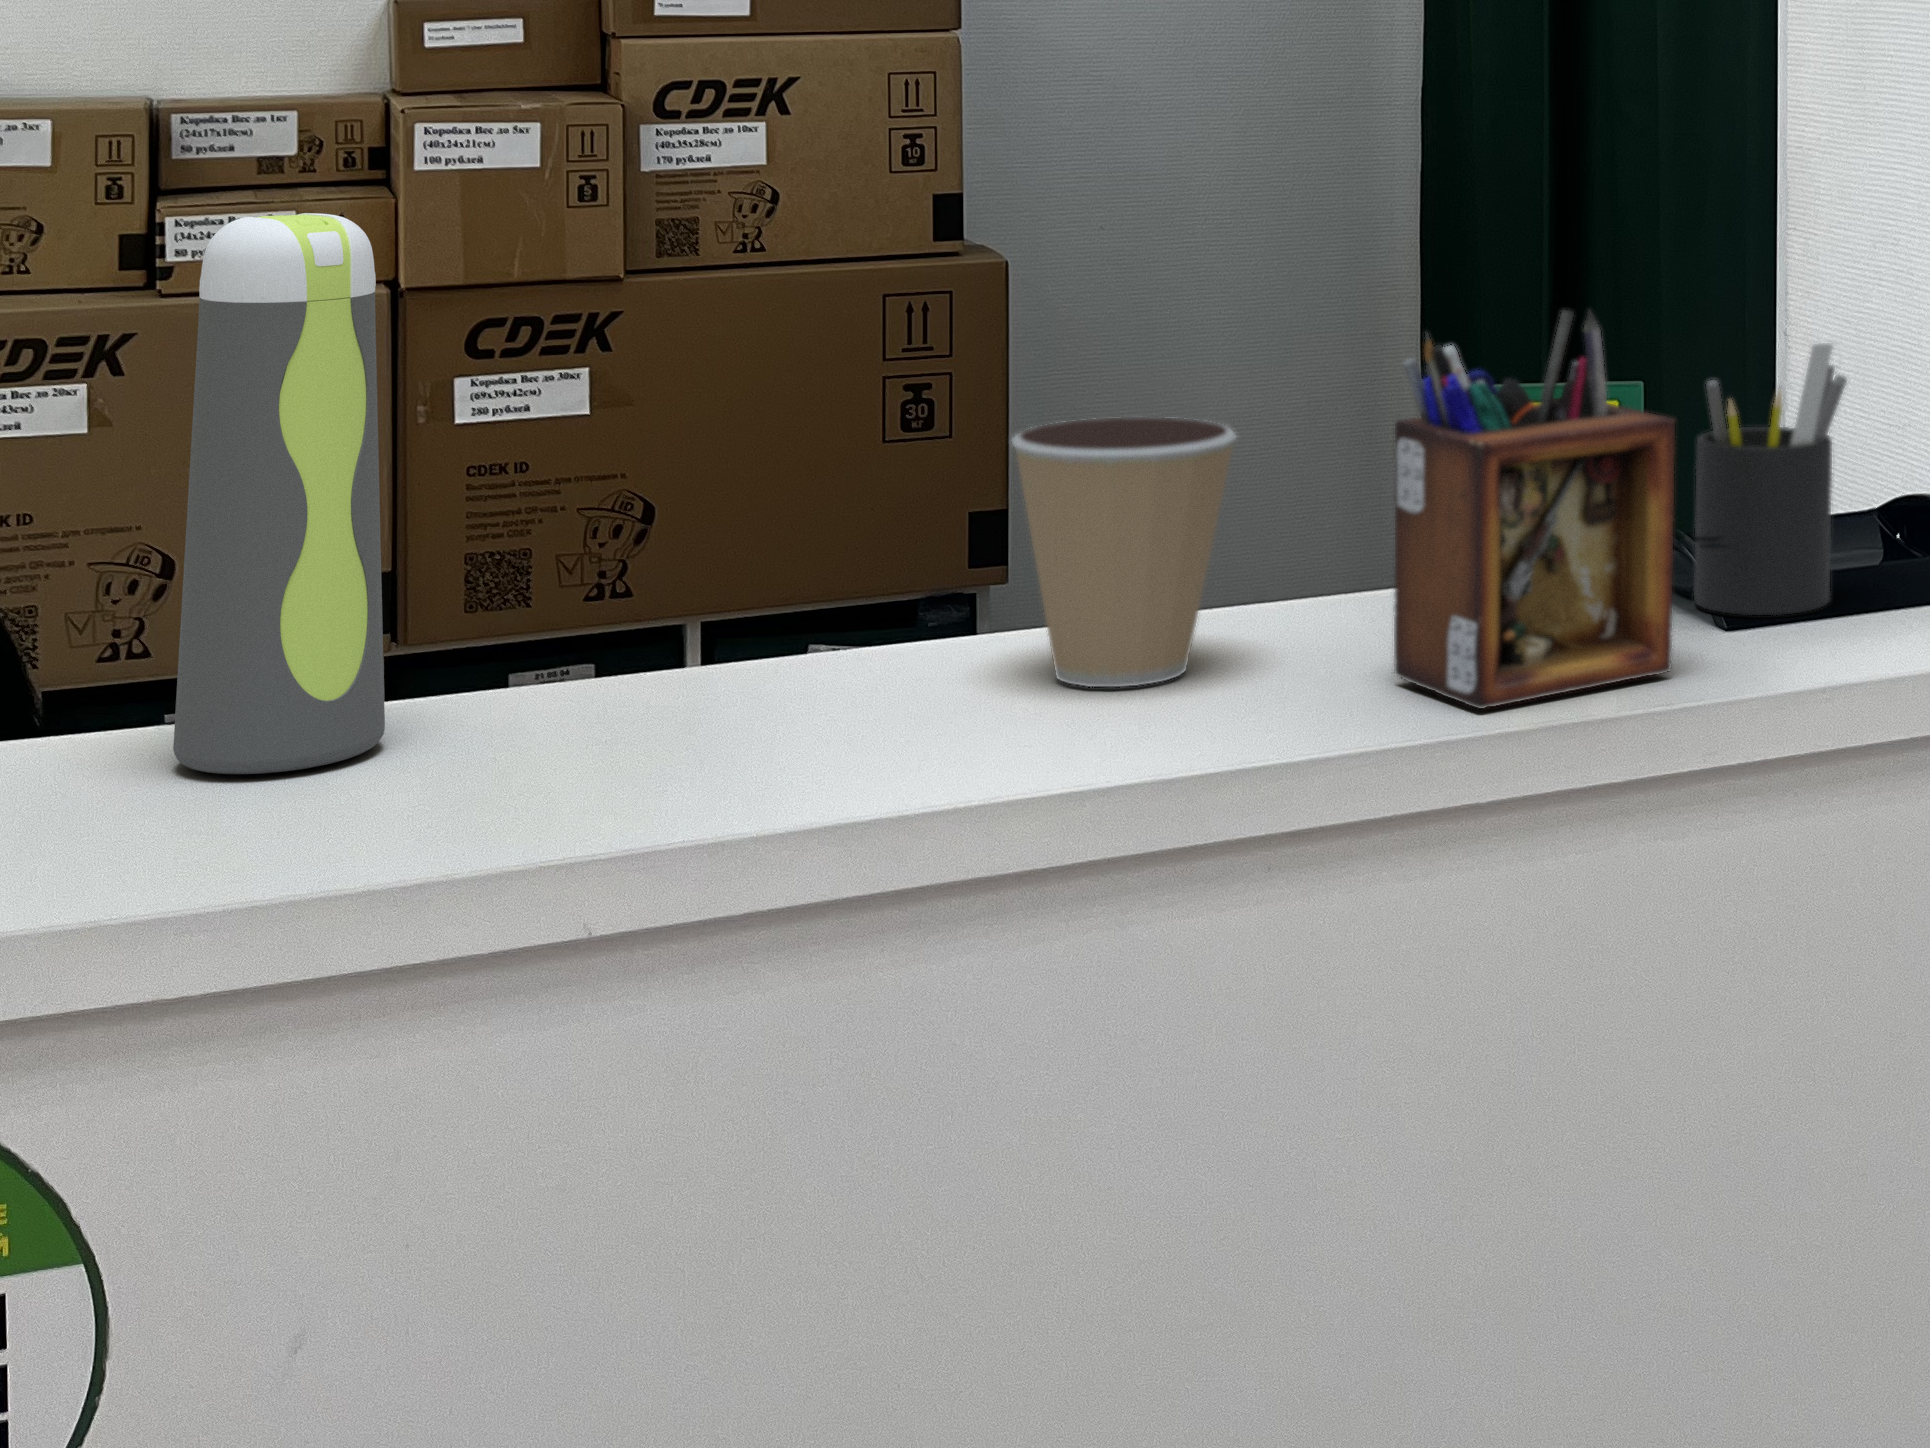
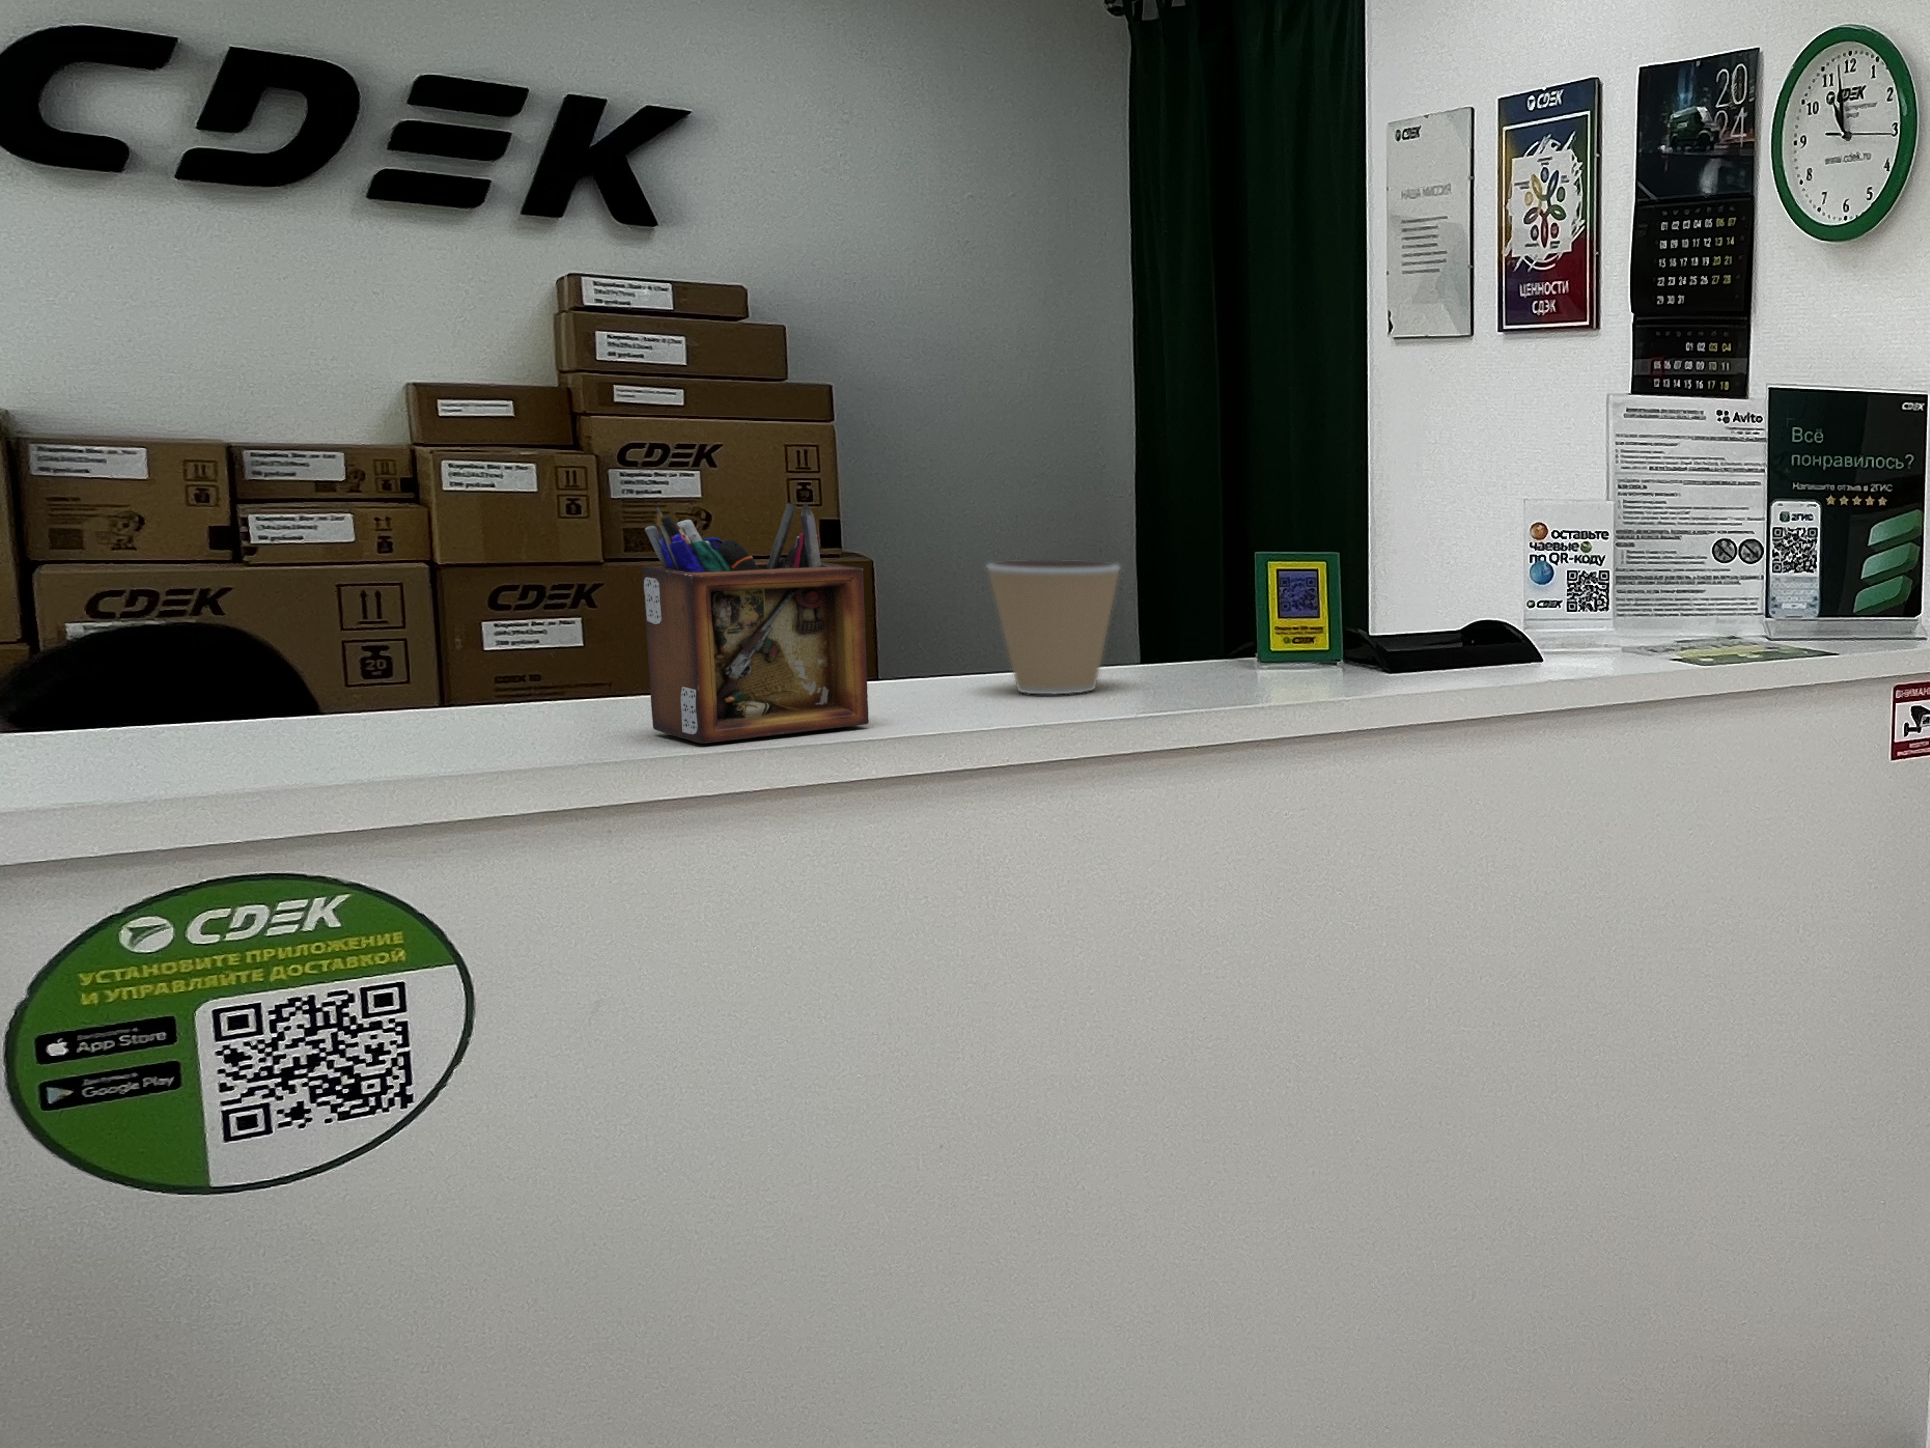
water bottle: present [173,213,385,774] -> none [454,416,599,730]
desk organizer: present [1394,310,1675,709] -> present [642,502,869,743]
pen holder: present [1694,343,1847,615] -> none [1372,534,1452,668]

